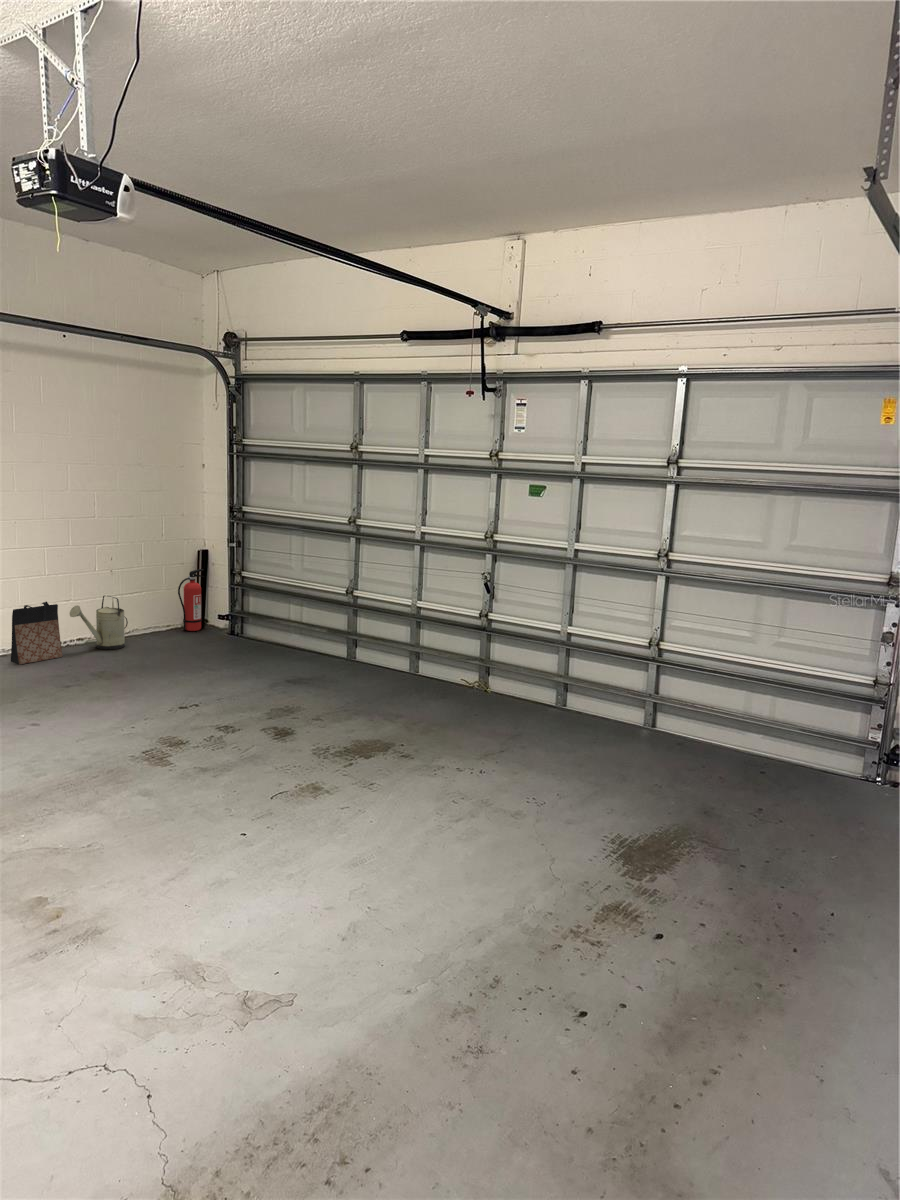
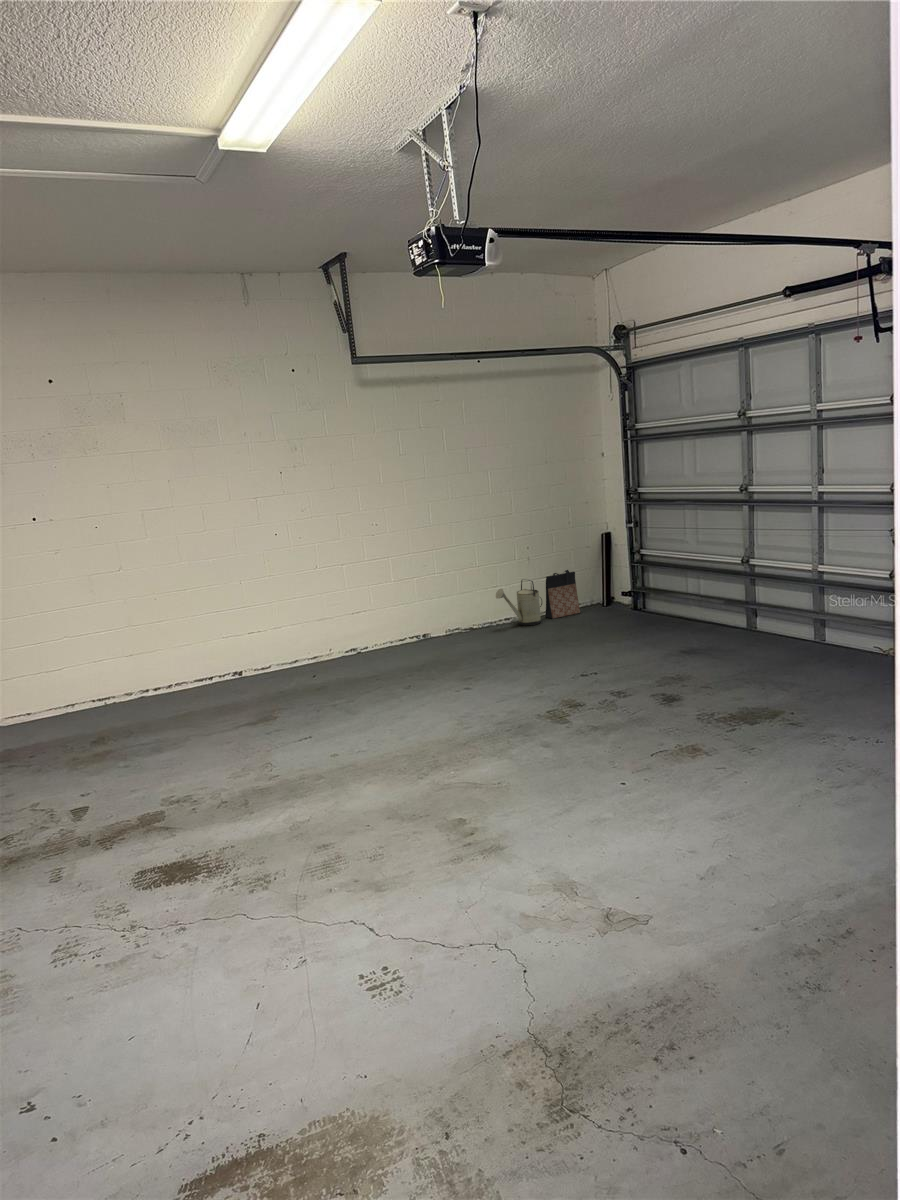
fire extinguisher: present [178,569,204,631] -> none [584,550,608,608]
bag: present [11,602,63,665] -> present [546,570,580,619]

